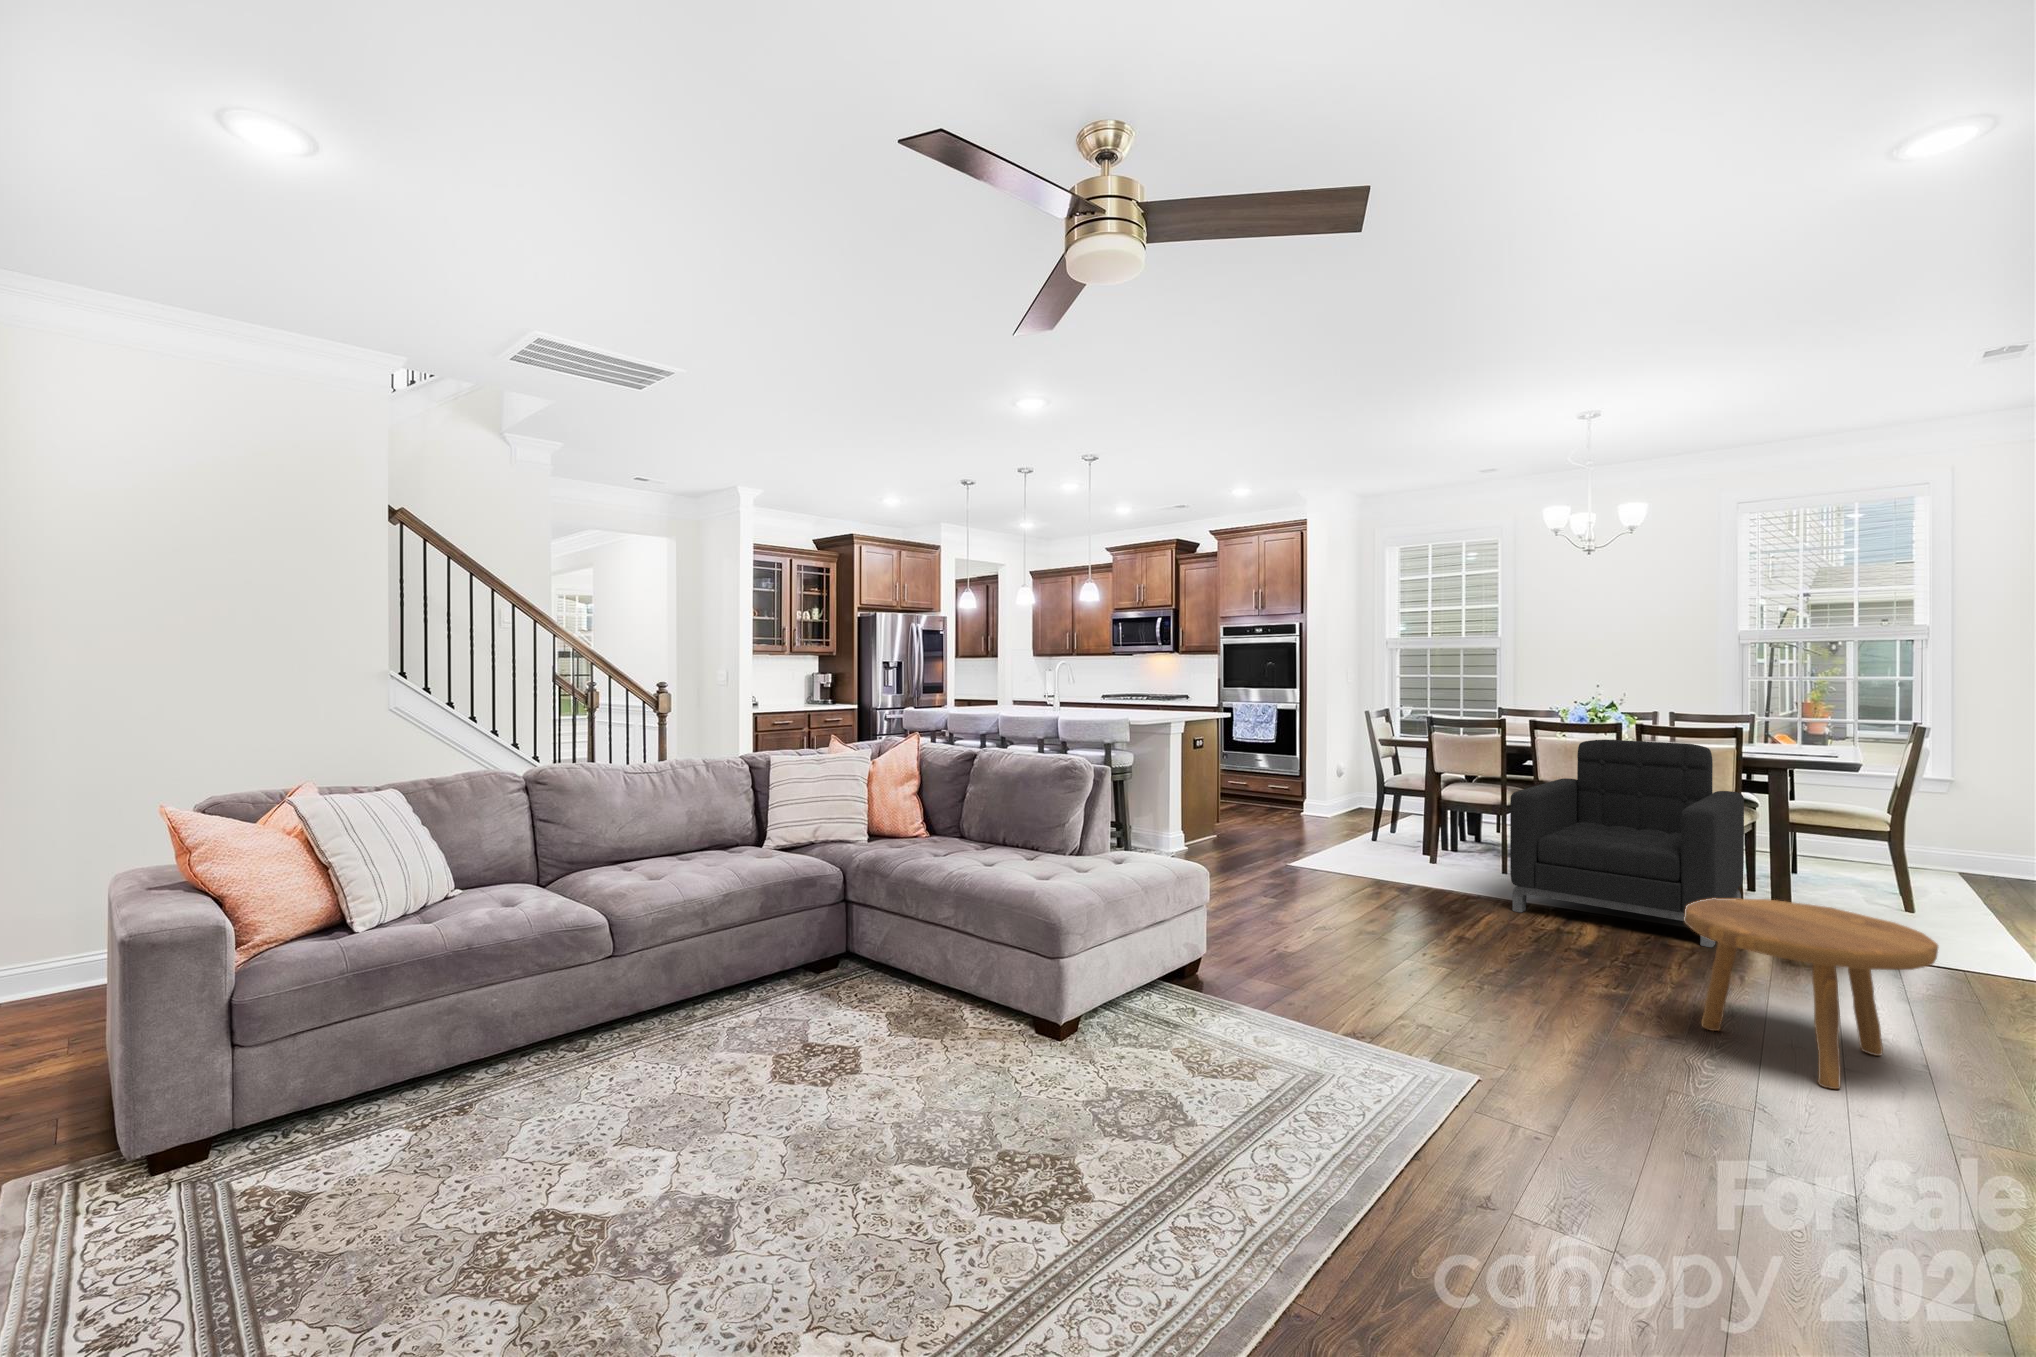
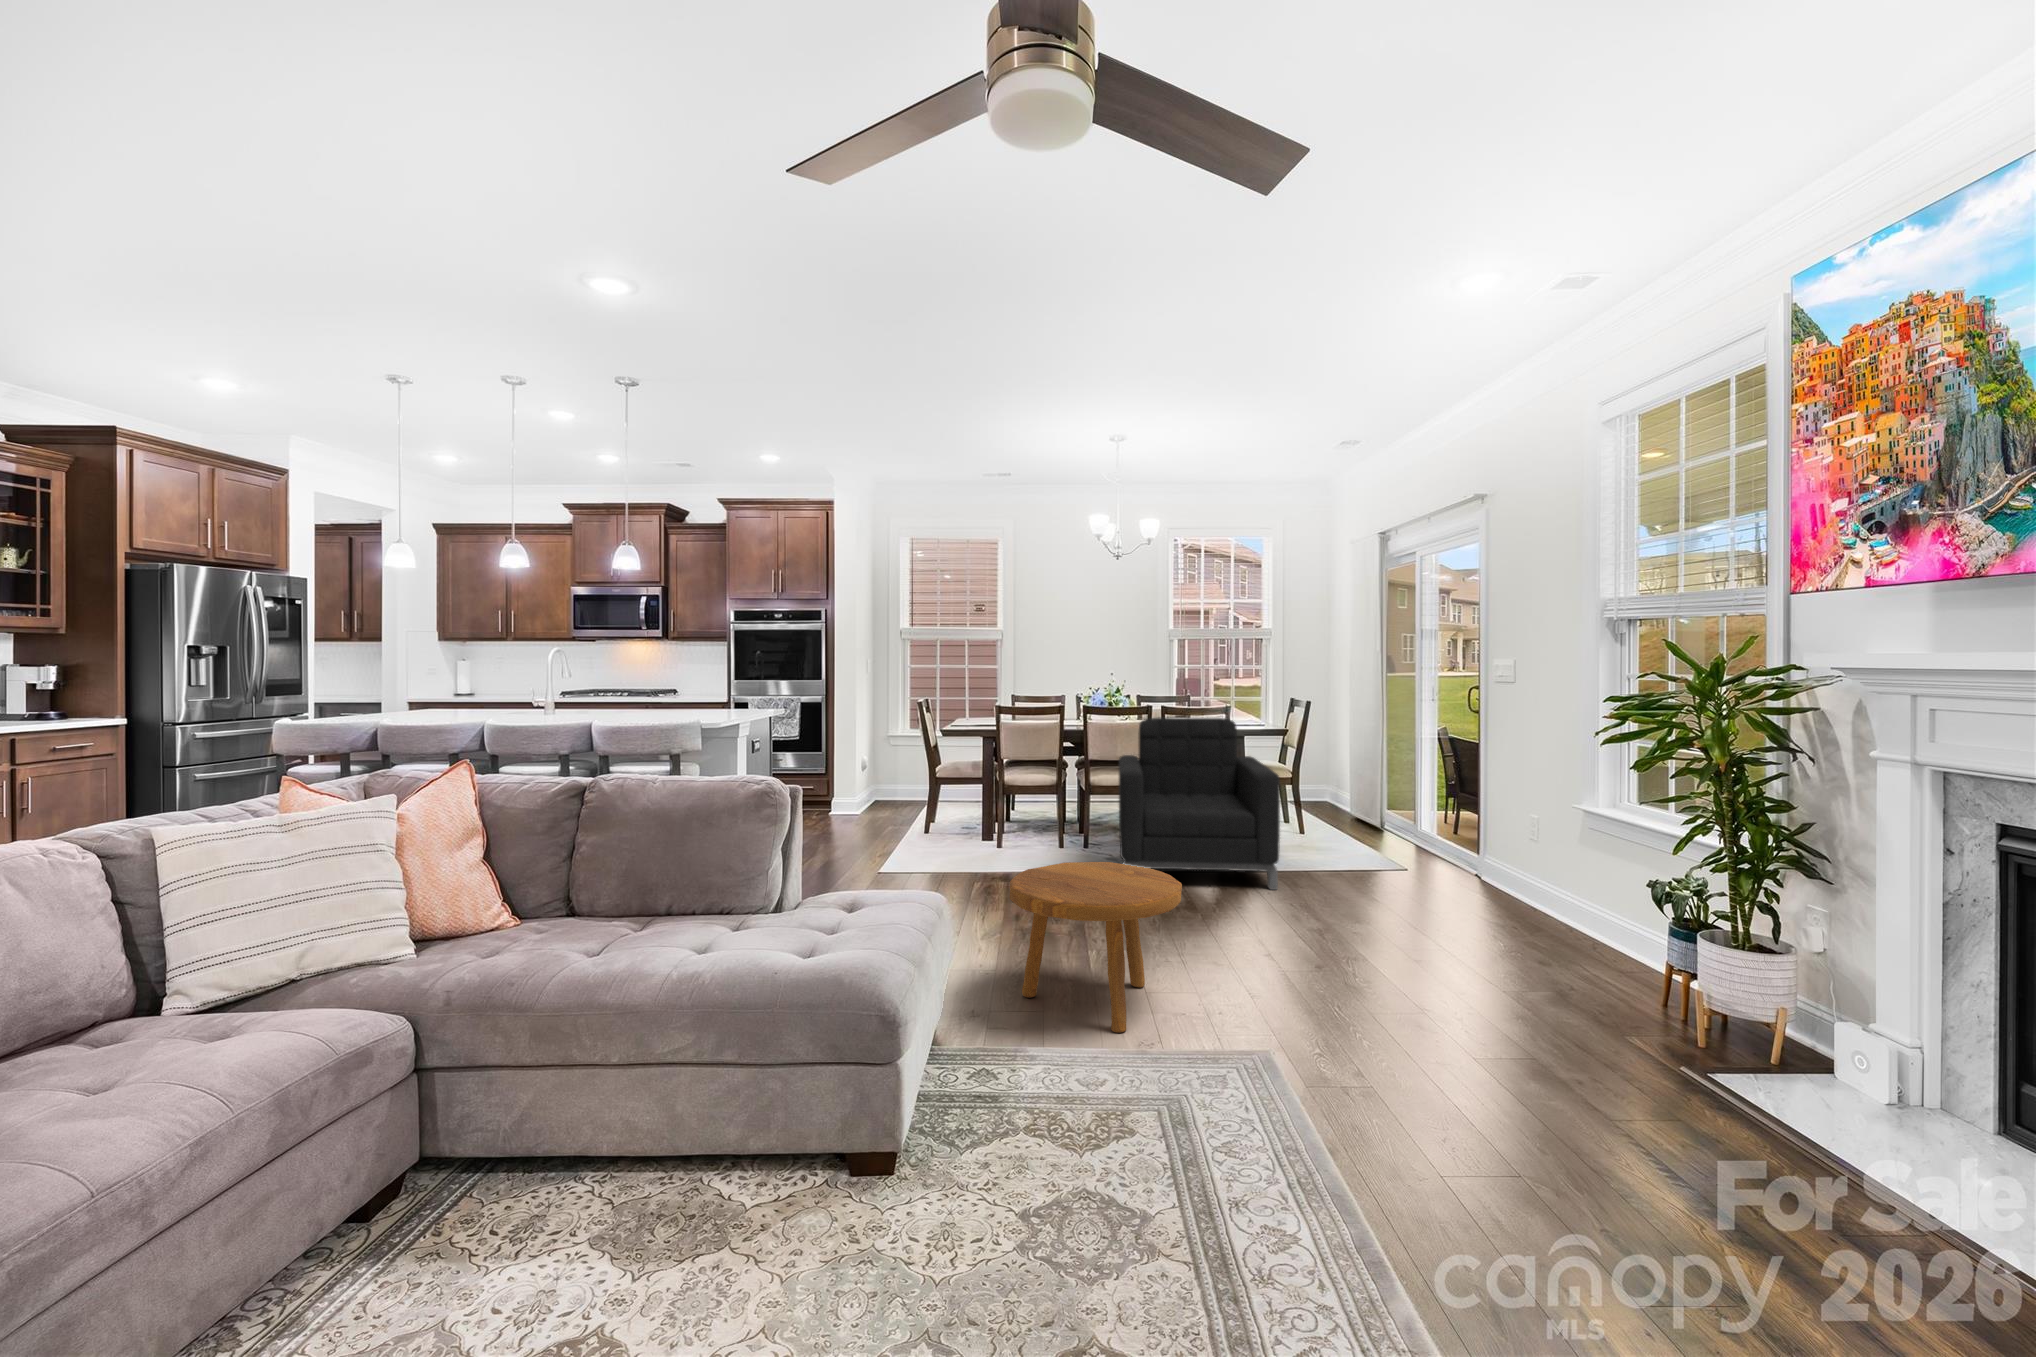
footstool: present [1684,898,1938,1089] -> present [1009,862,1182,1033]

